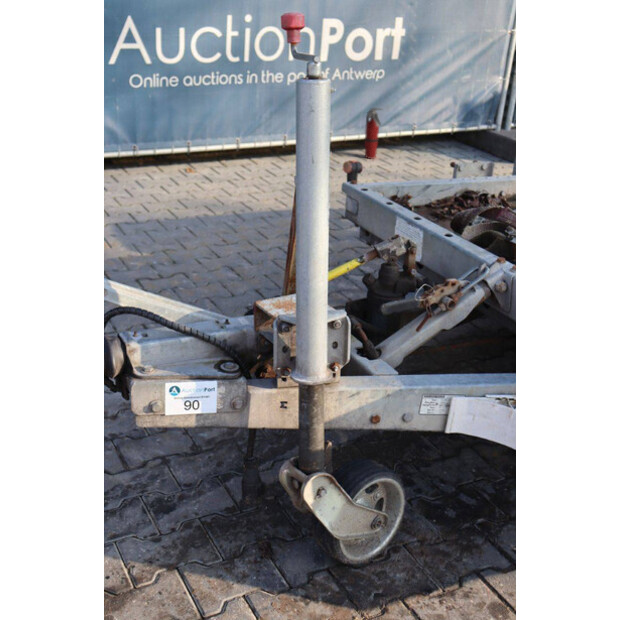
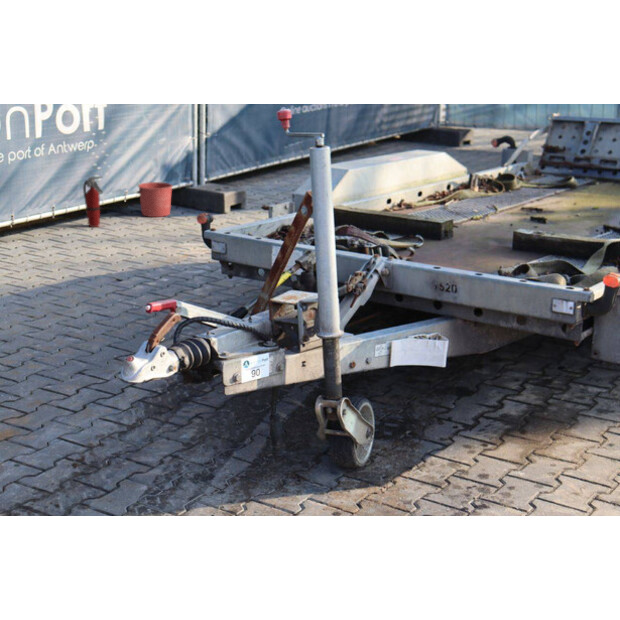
bucket: none [424,120,462,157] -> present [137,182,172,217]

